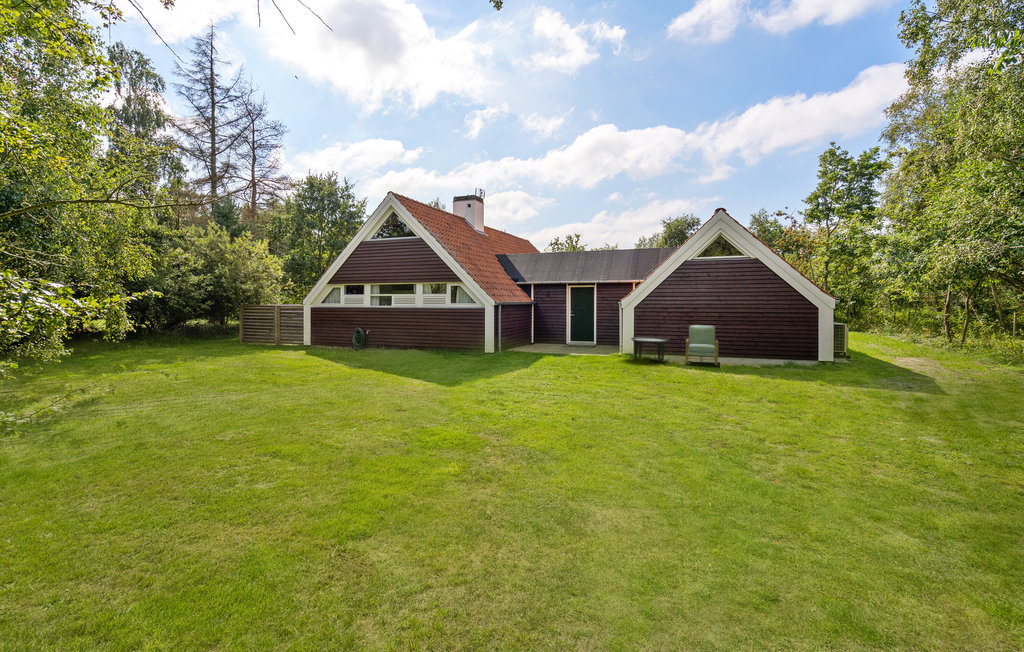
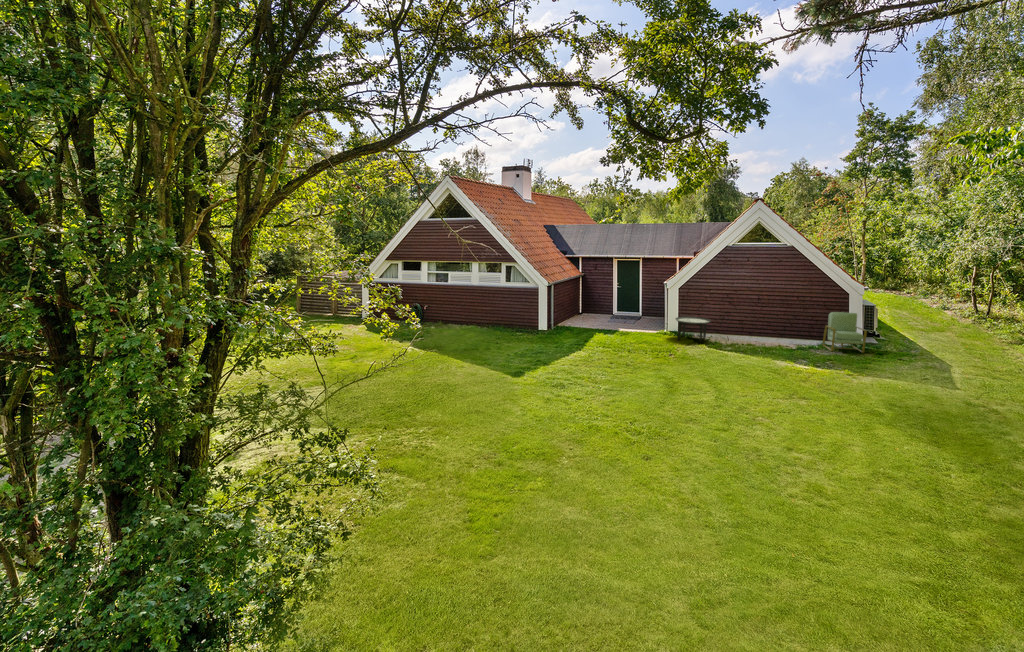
chair: present [685,325,718,365] -> present [822,312,867,353]

